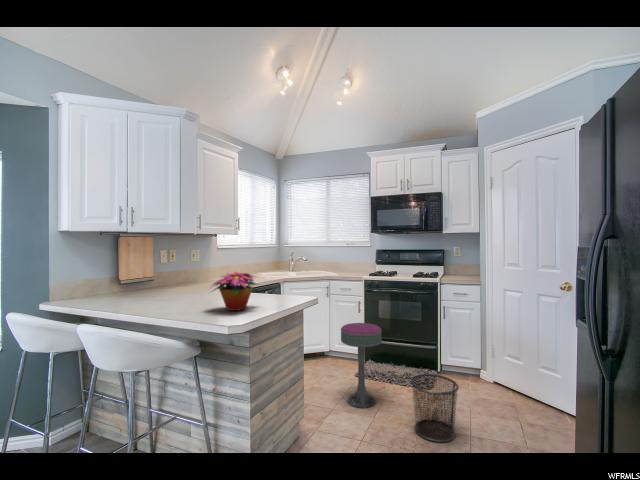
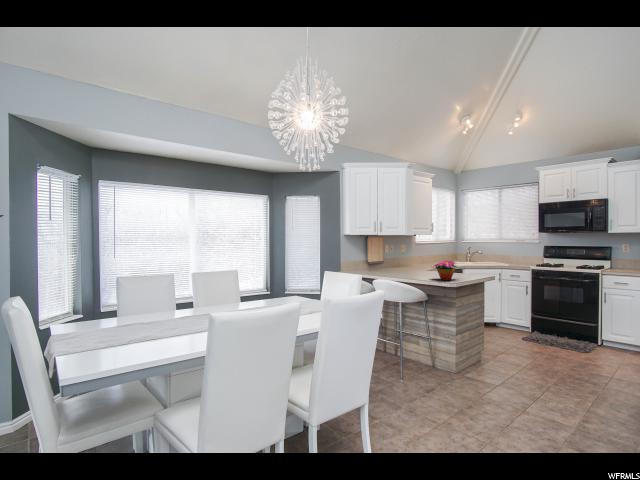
bar stool: present [341,323,382,408] -> none [510,298,542,354]
waste bin: present [411,374,459,442] -> none [563,335,602,377]

